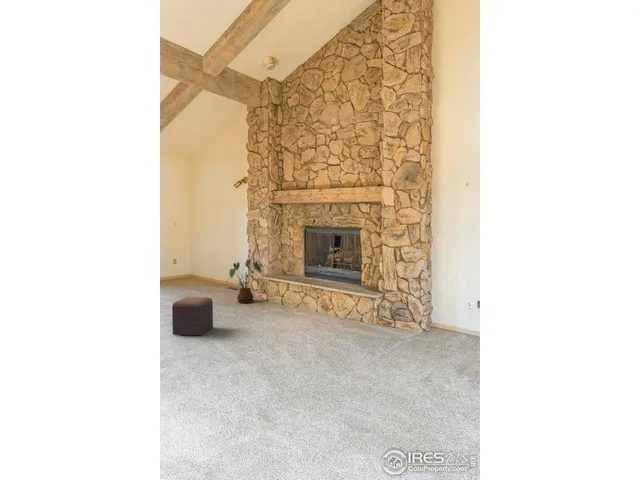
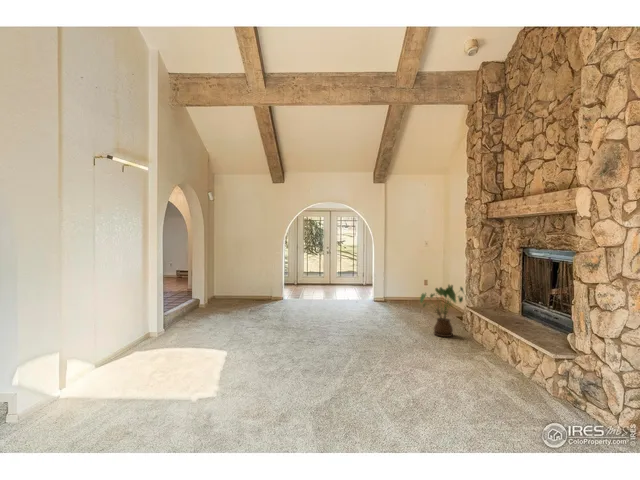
footstool: present [172,297,213,335] -> none [328,314,368,353]

